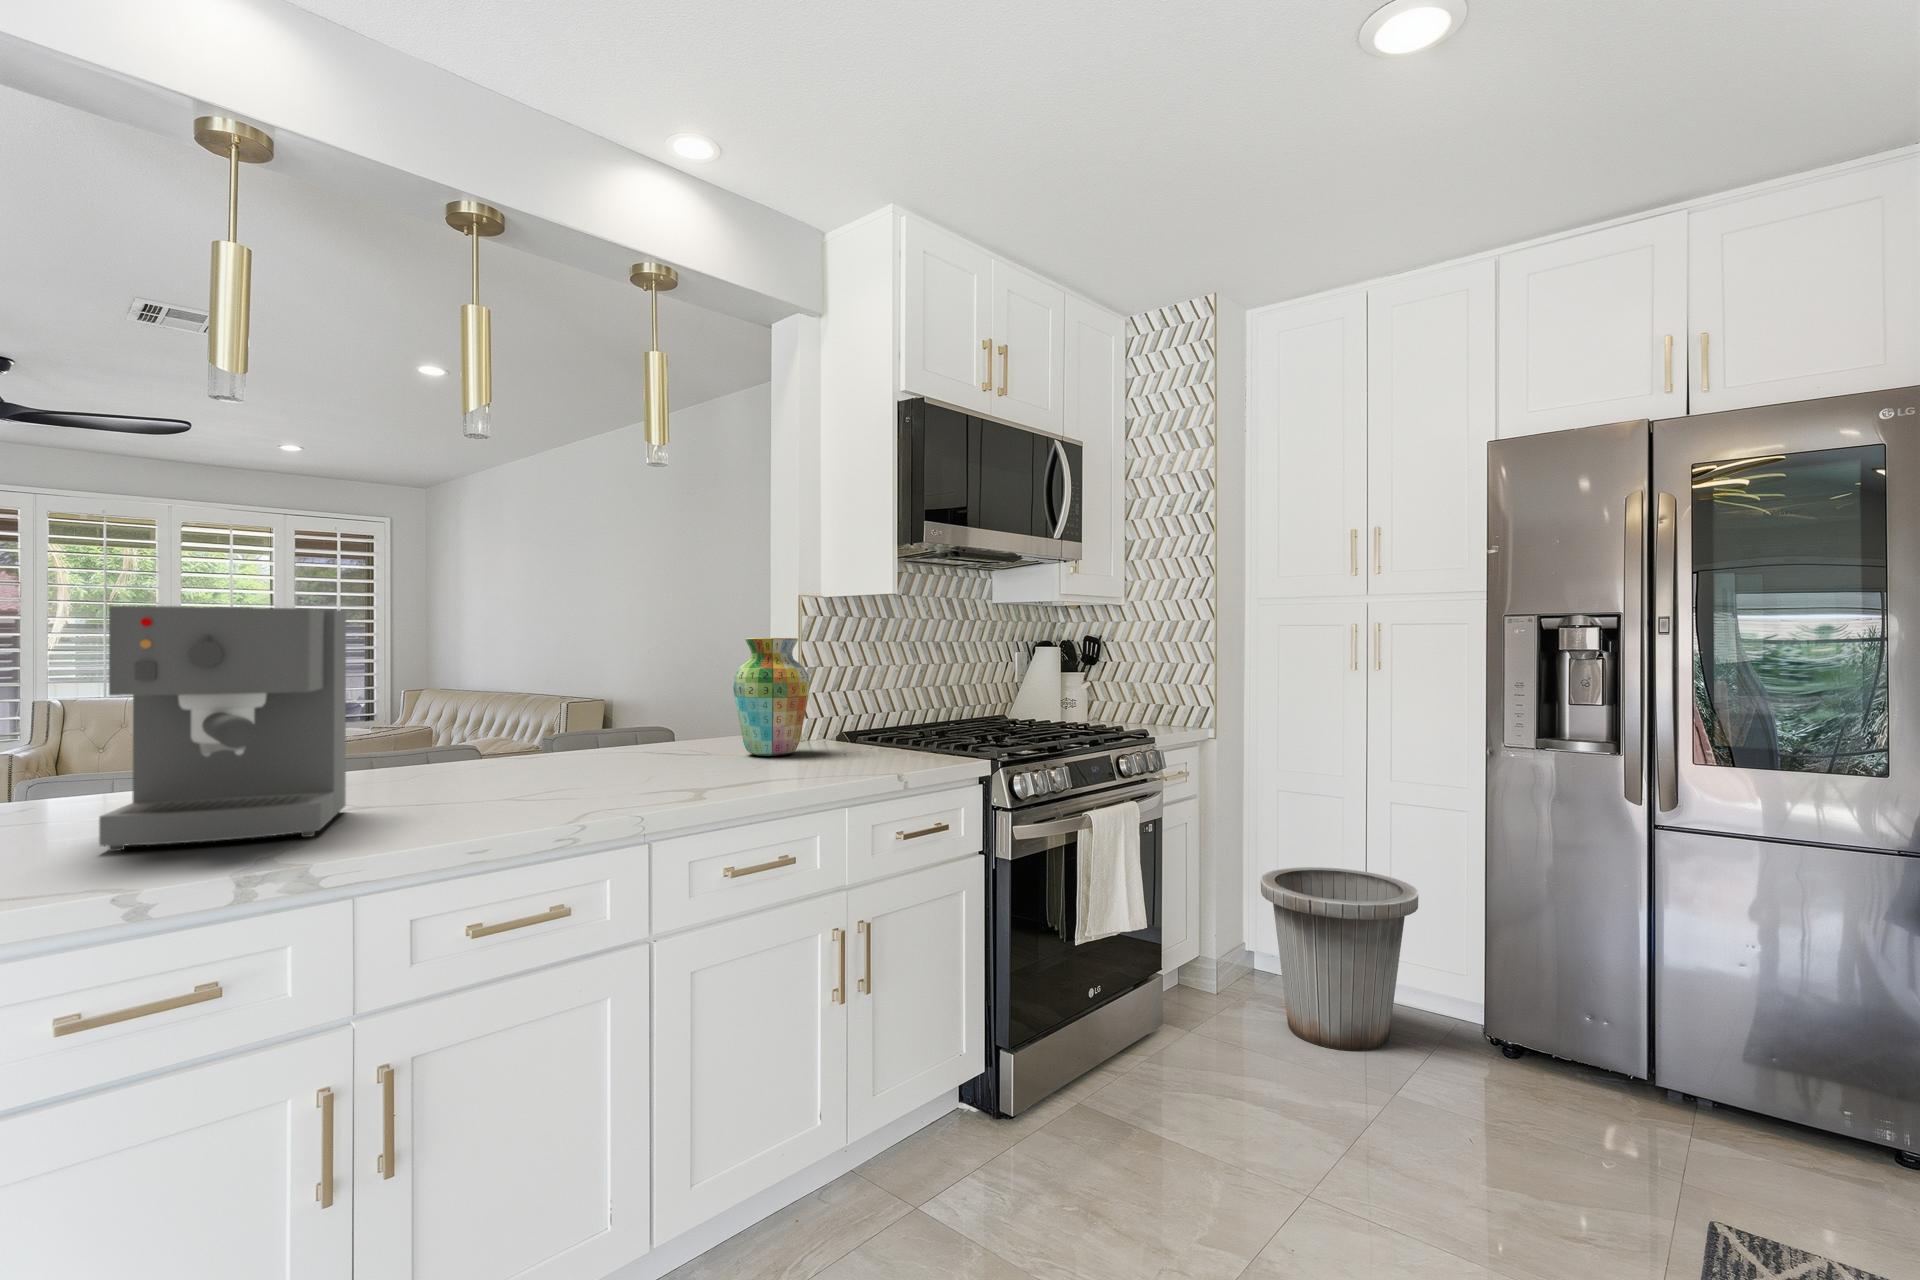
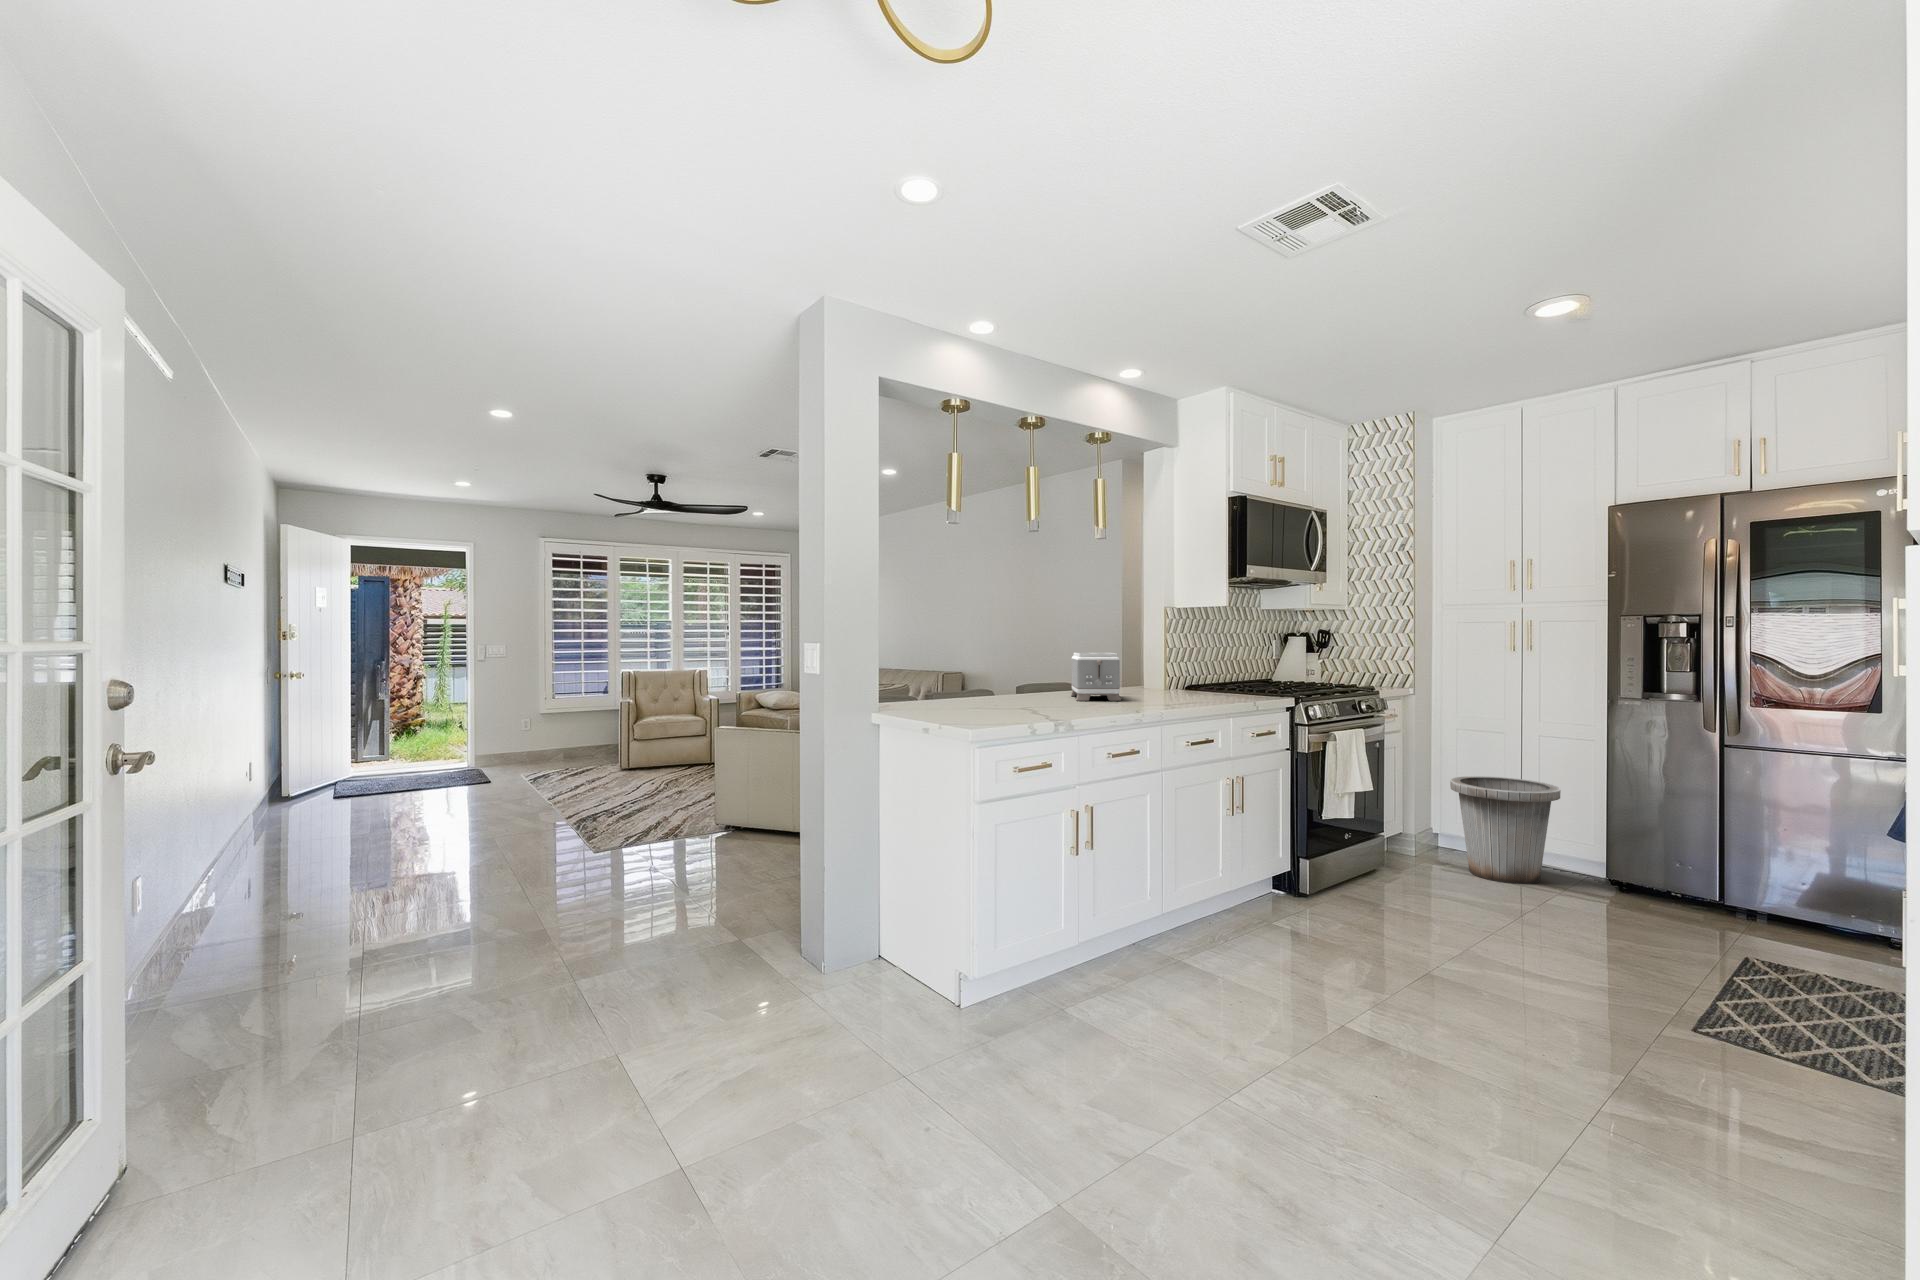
coffee maker: present [99,606,346,851] -> none [965,620,1049,715]
vase: present [733,638,809,756] -> none [1145,632,1186,695]
toaster: none [546,677,664,777] -> present [1071,653,1121,701]

